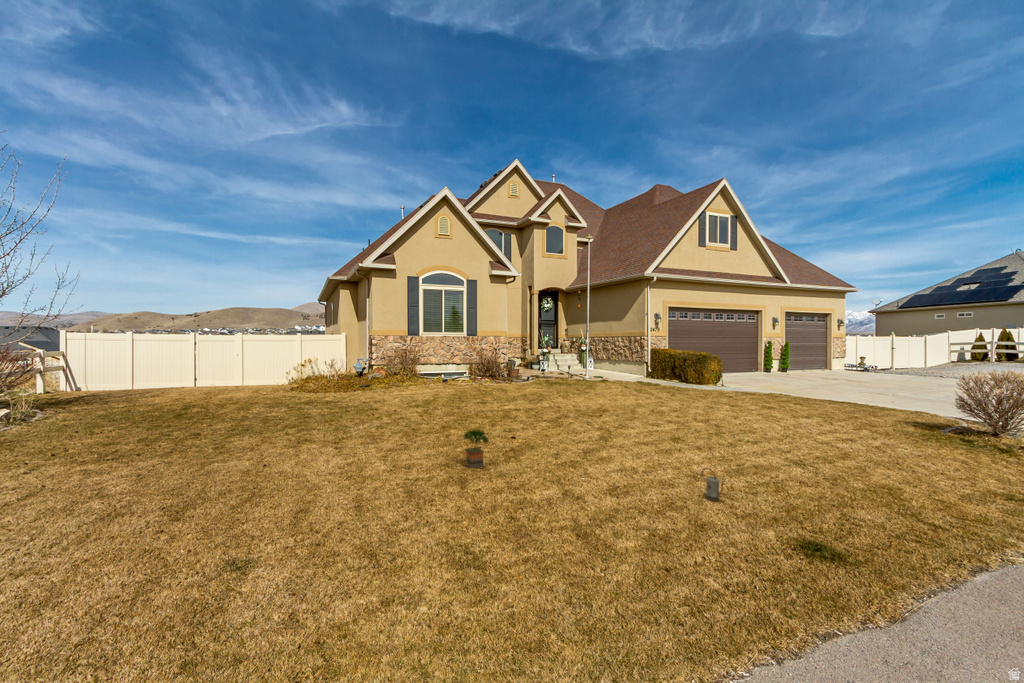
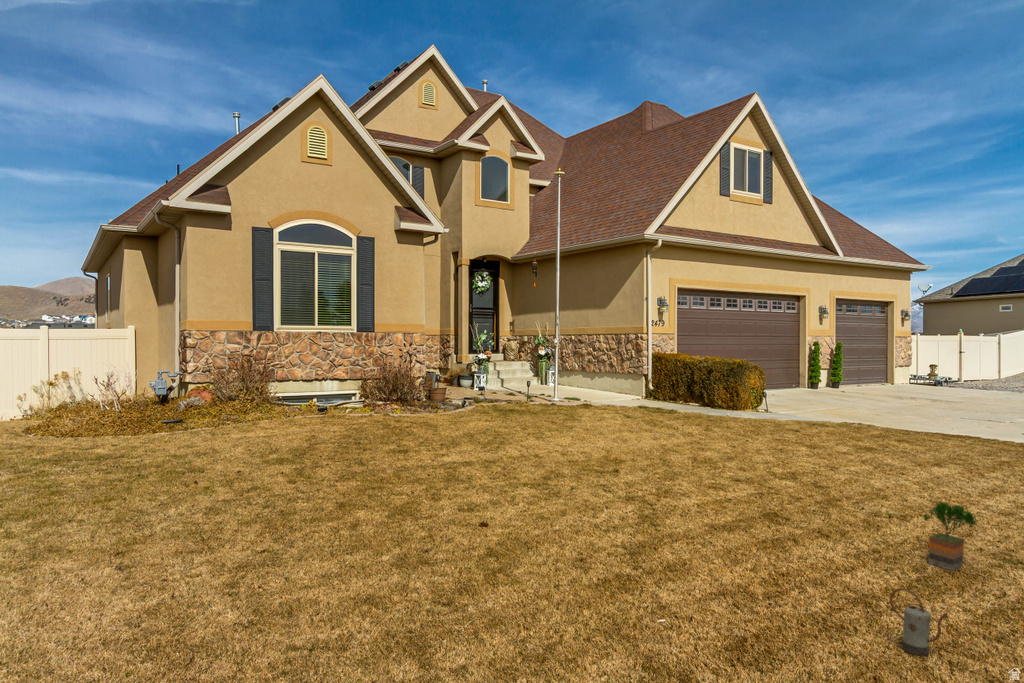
potted tree: present [464,430,489,468] -> present [924,503,977,571]

